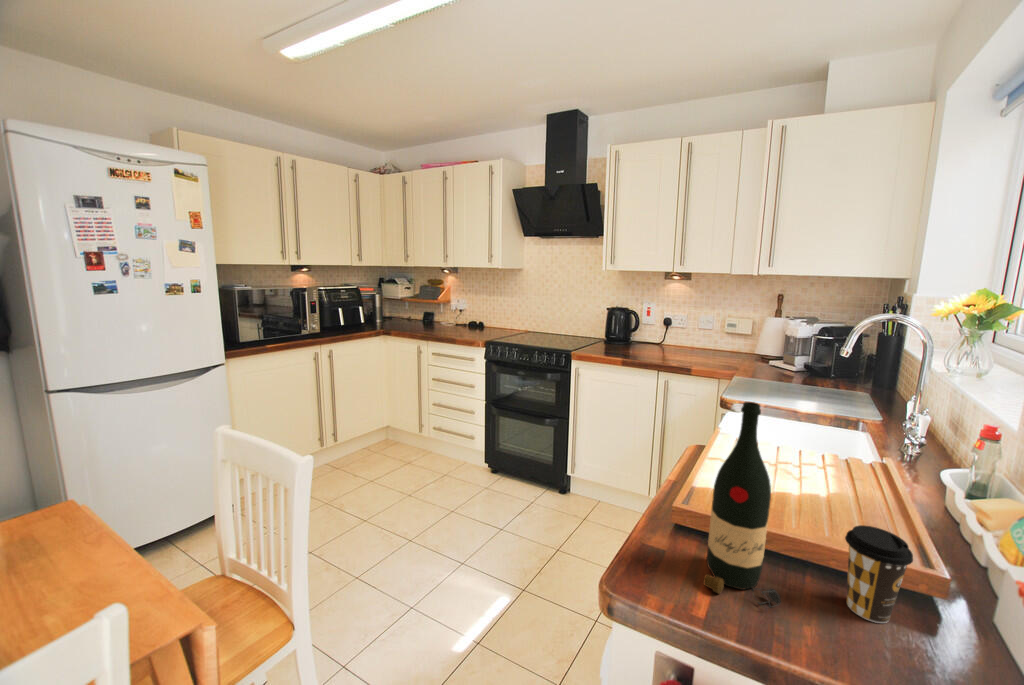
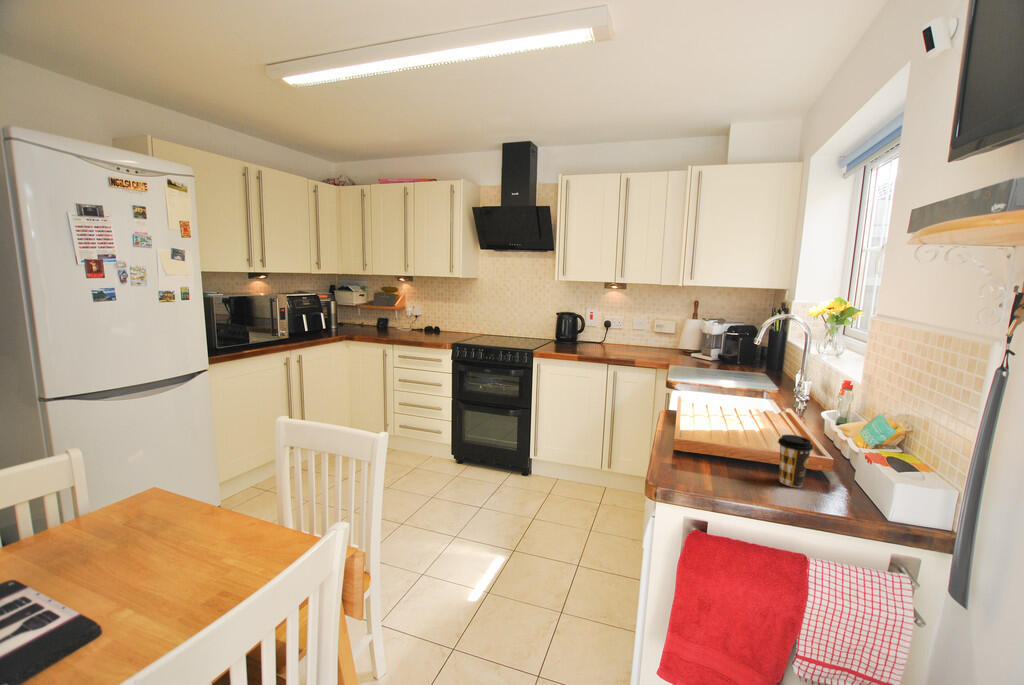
wine bottle: present [703,402,781,608] -> none [700,365,747,486]

